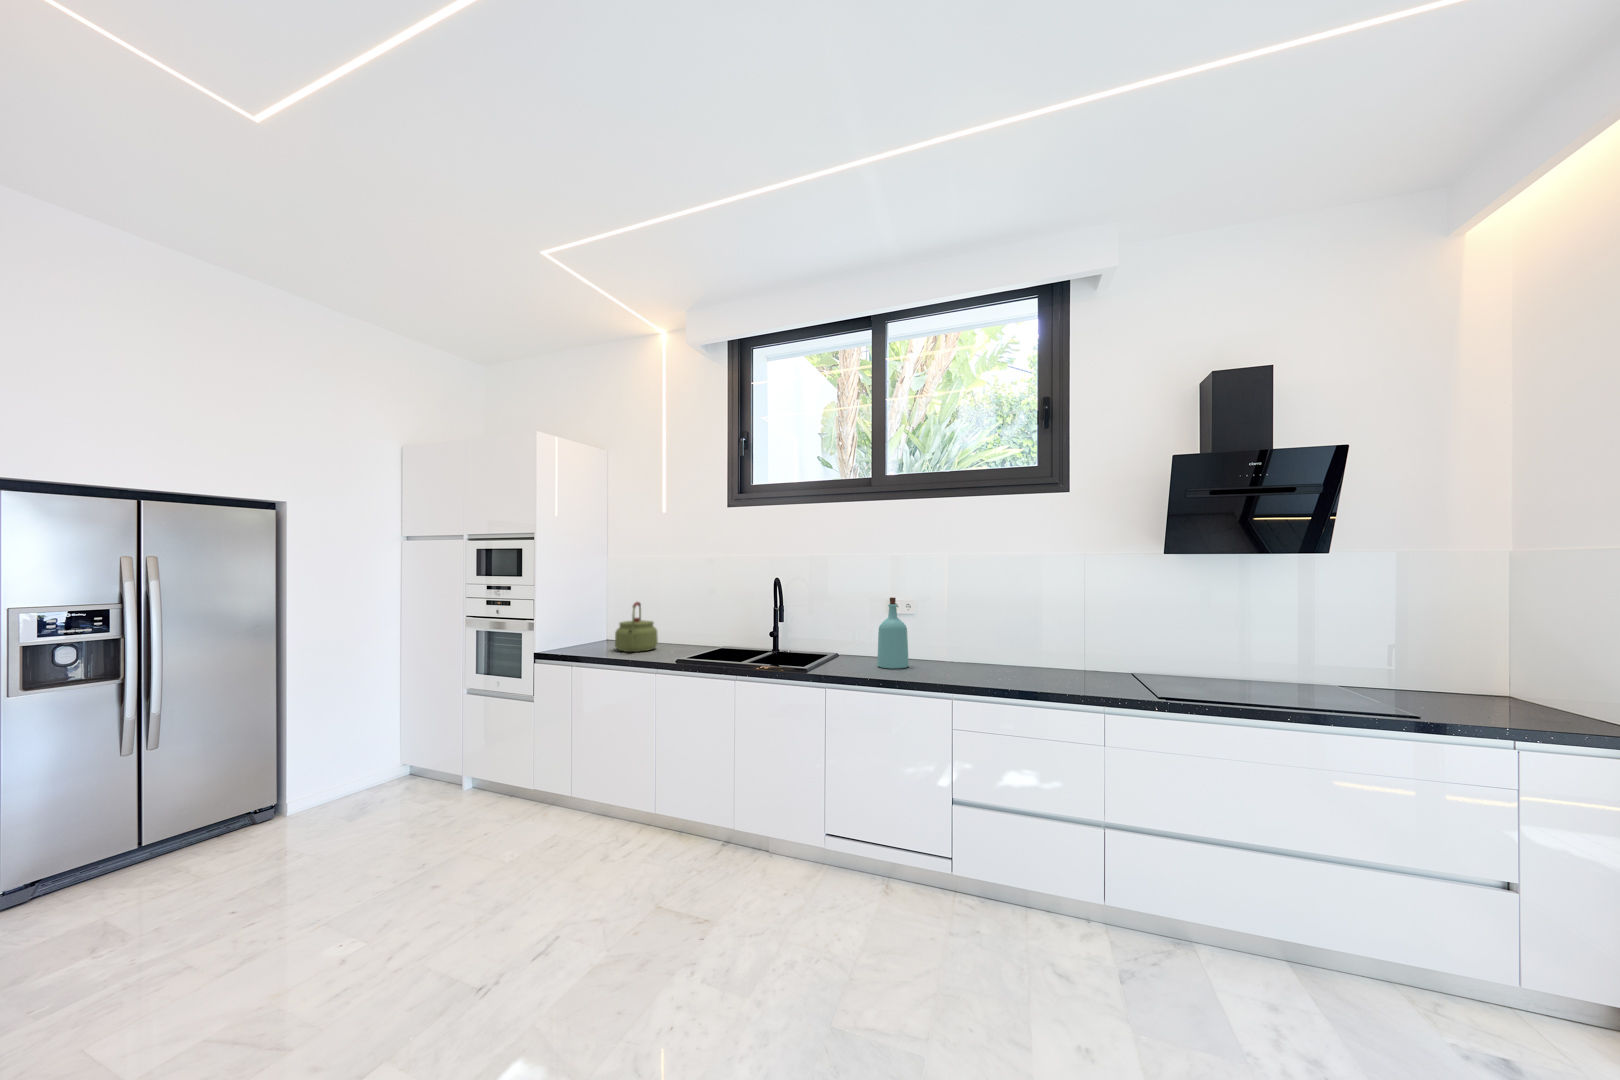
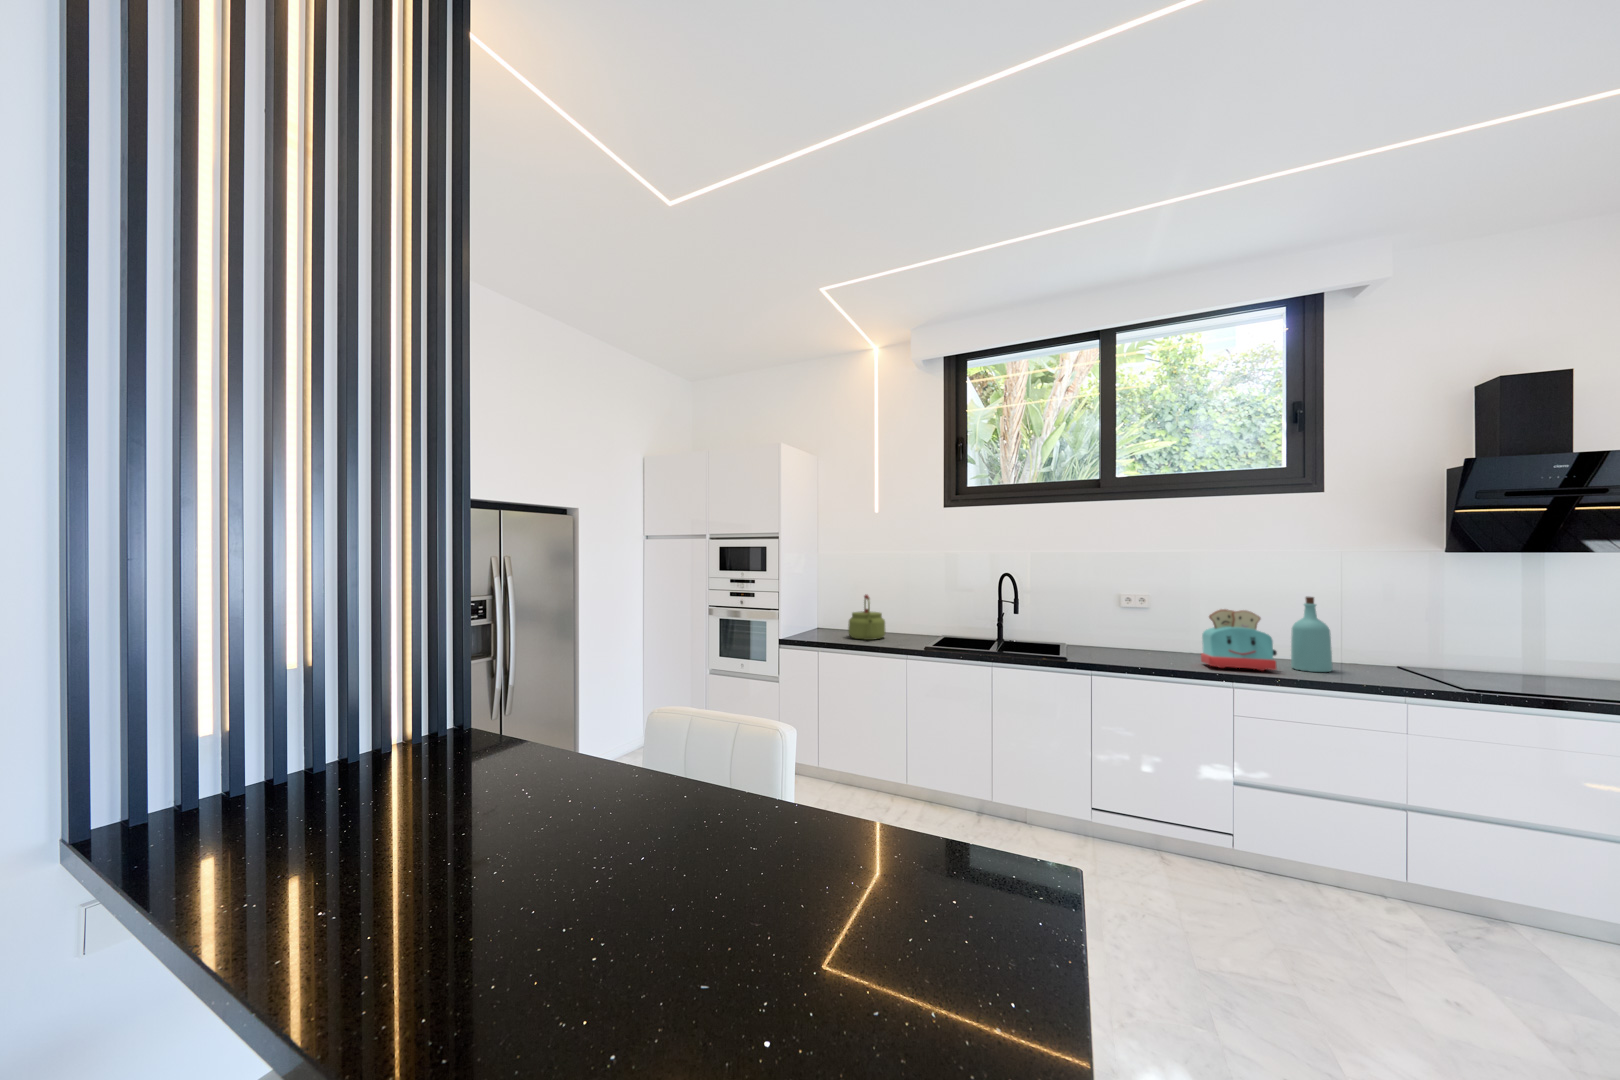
bottle: present [877,597,909,669] -> present [1291,597,1333,672]
toaster: none [938,615,1004,681] -> present [1201,609,1277,671]

